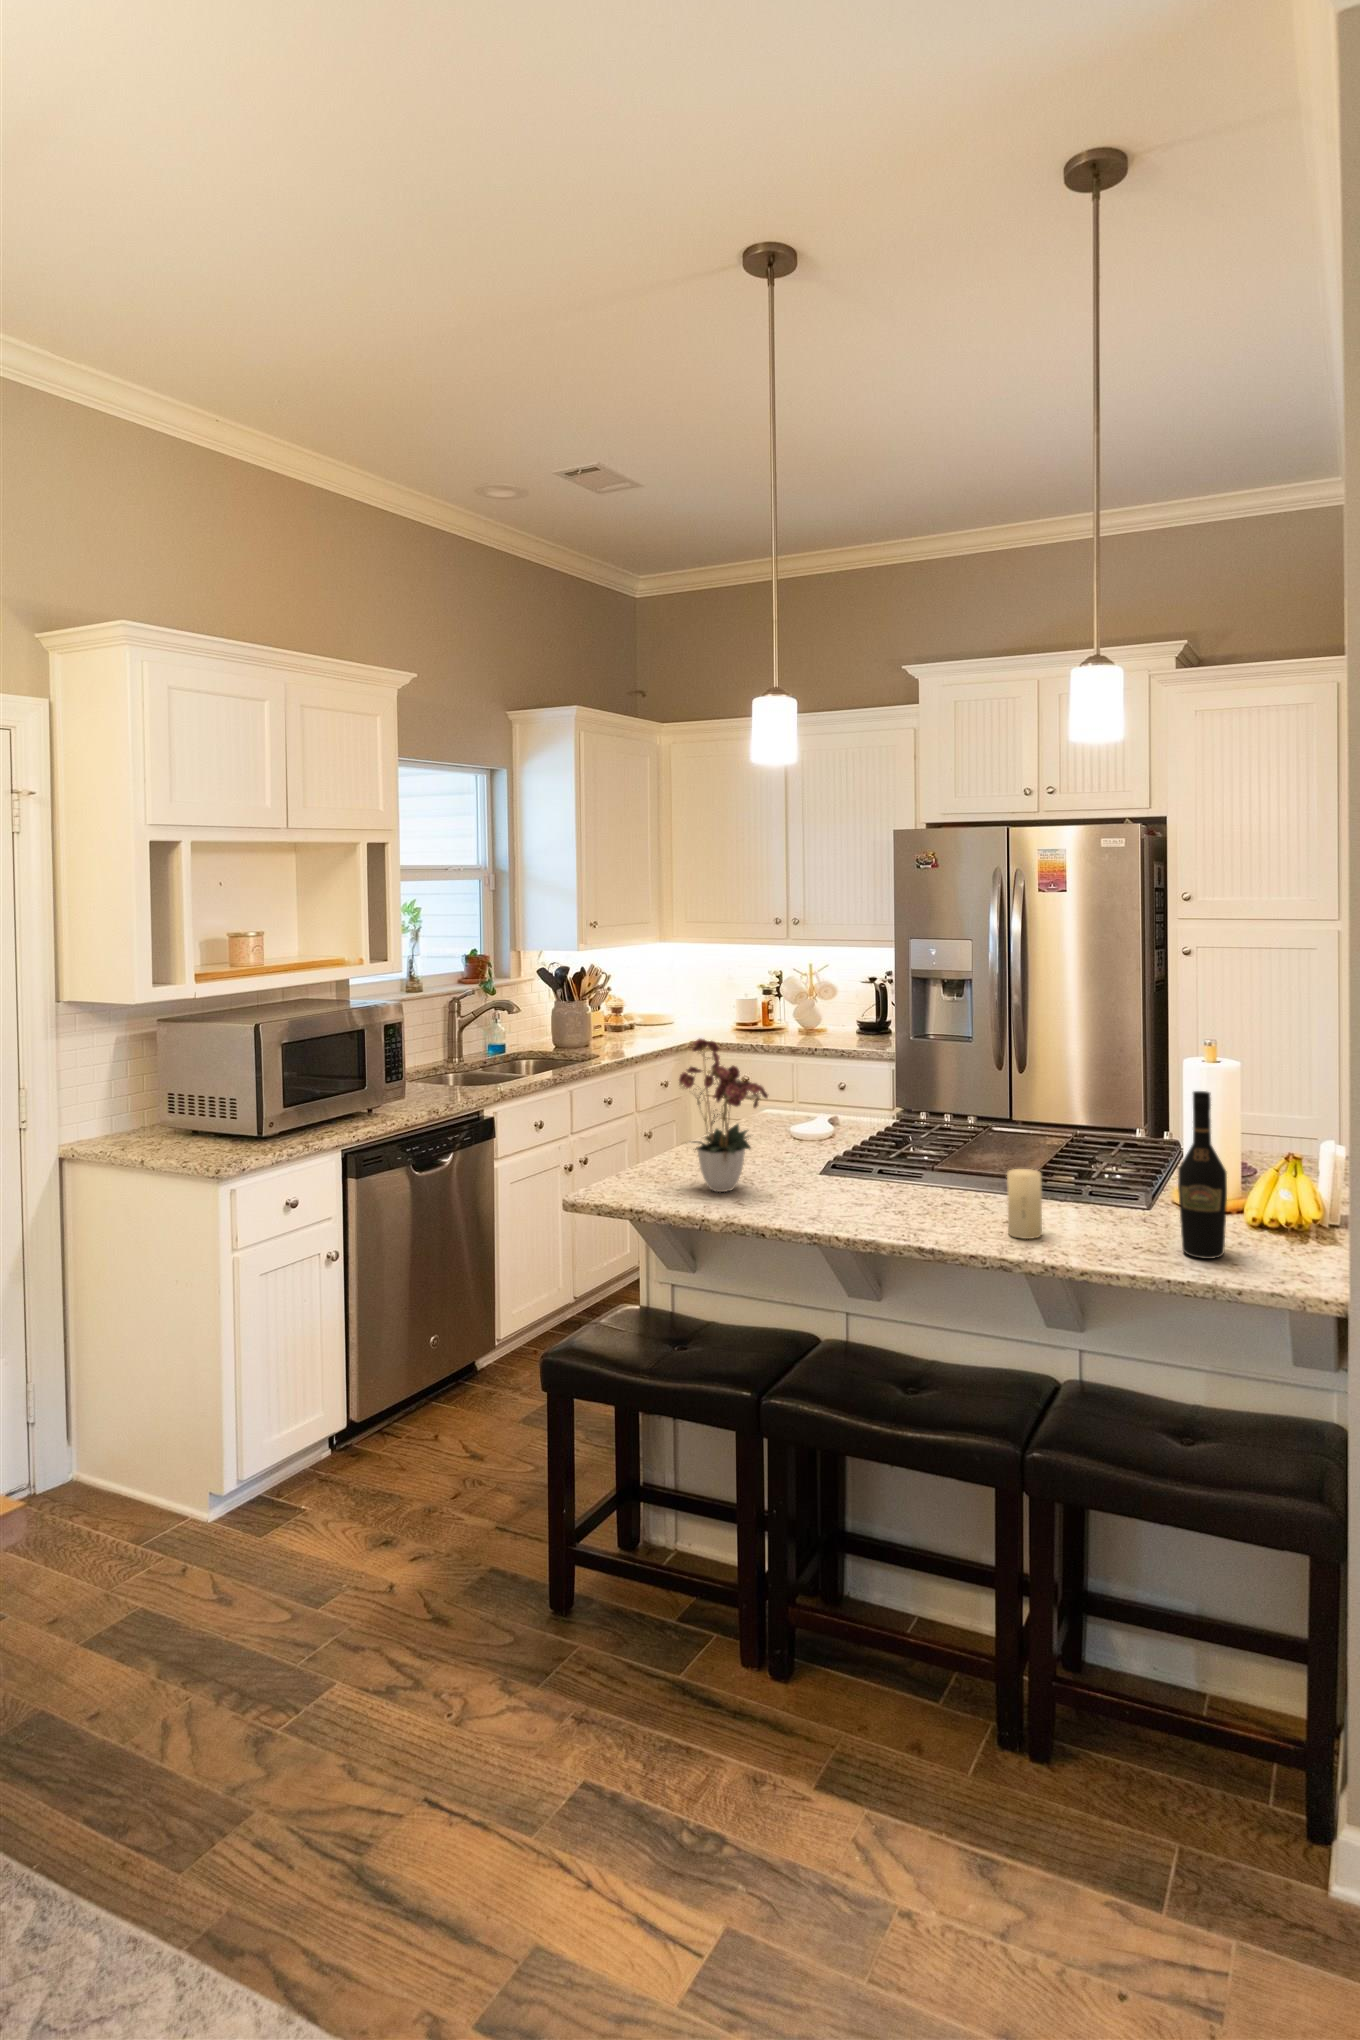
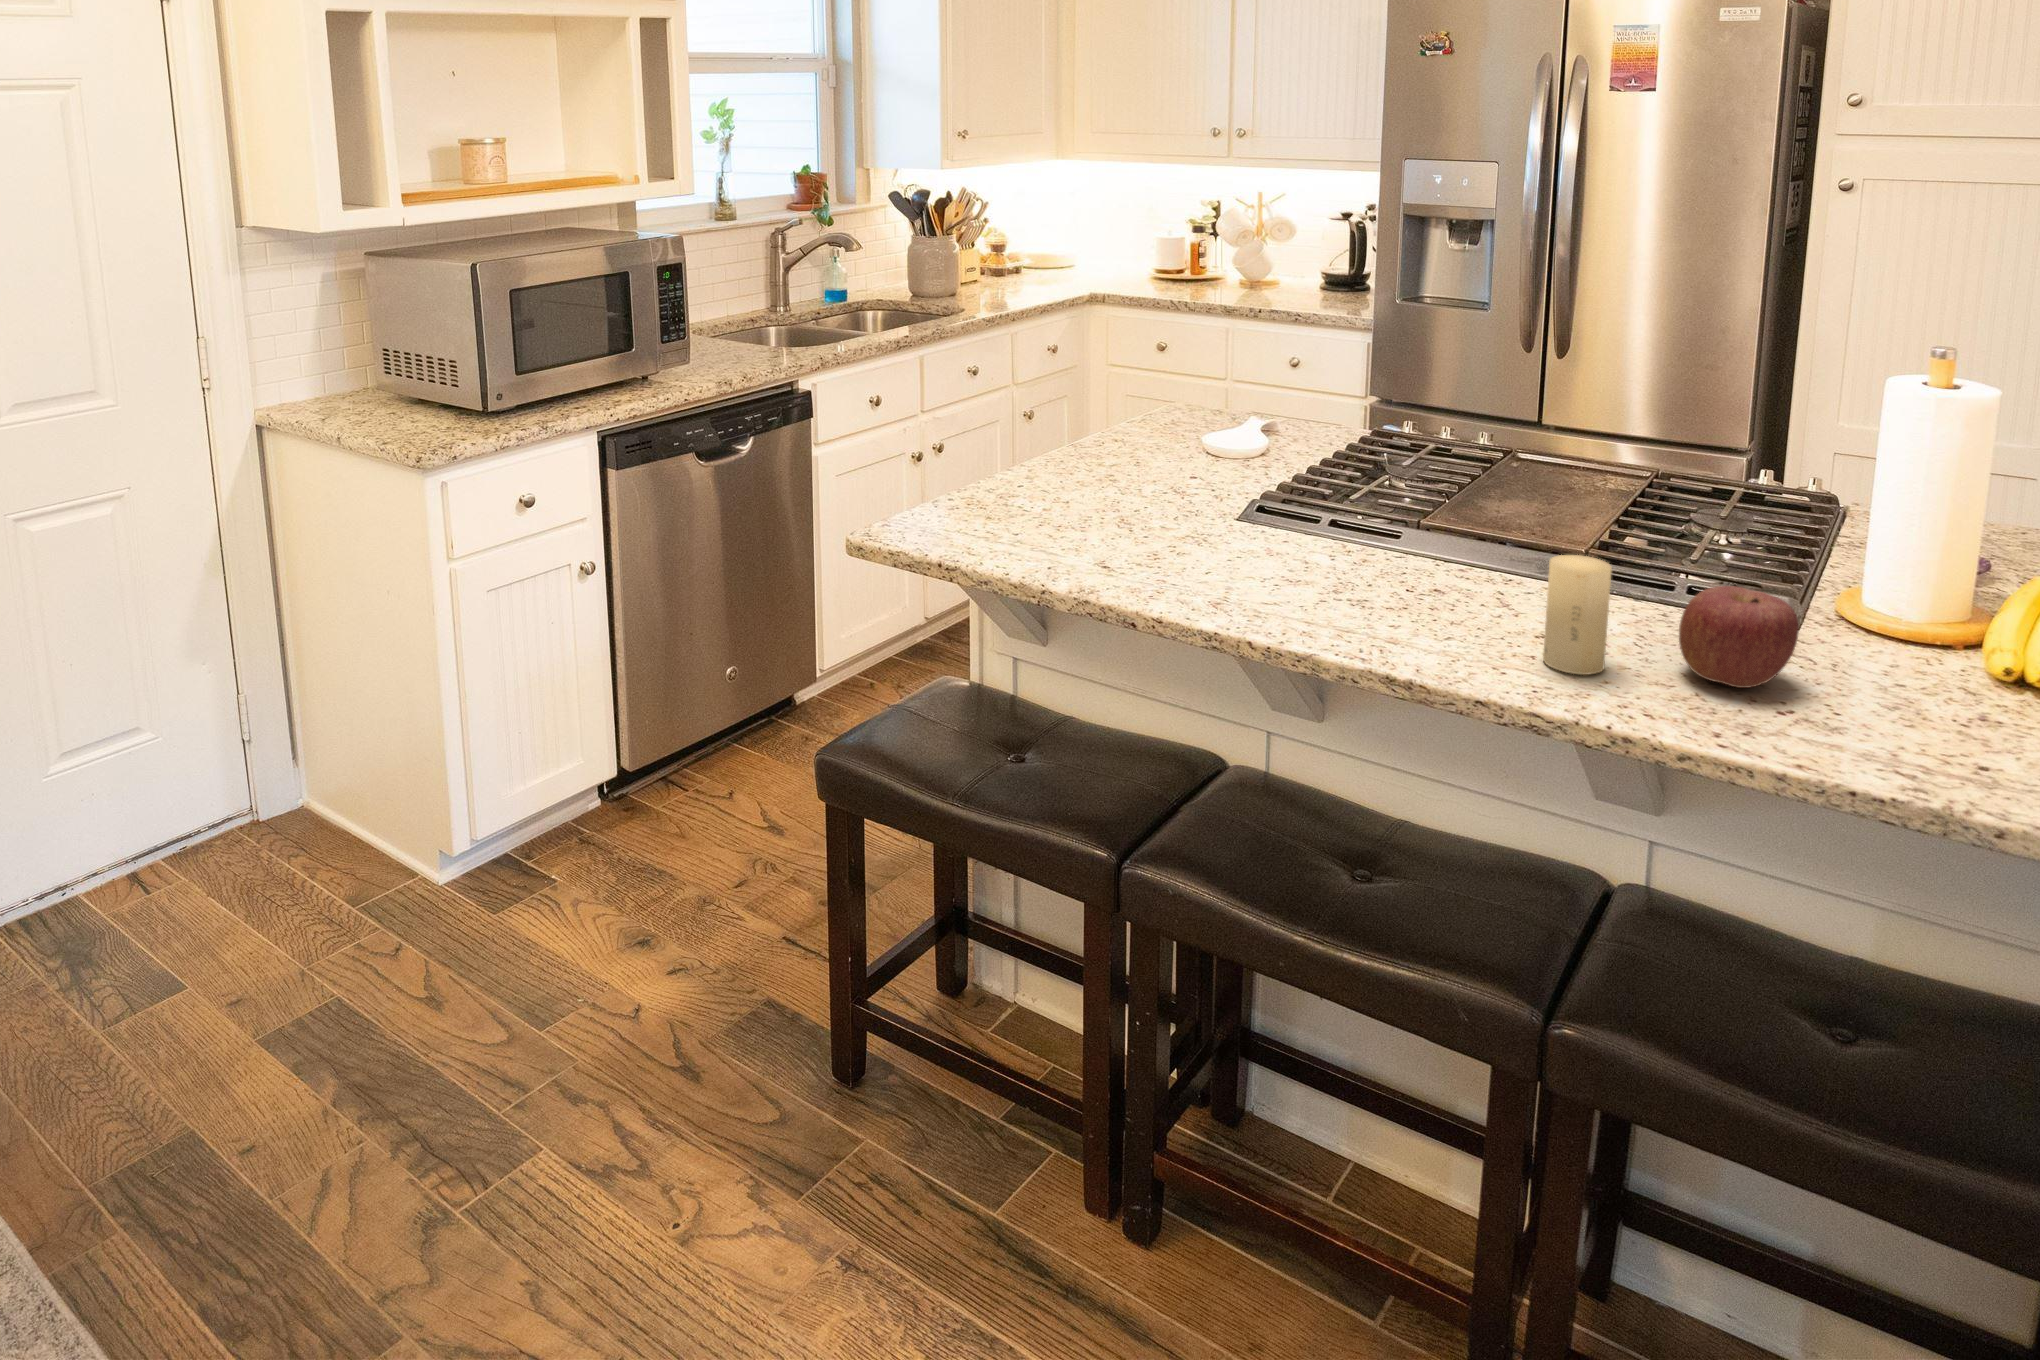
flower arrangement: present [679,1039,768,1192] -> none [1008,299,1166,543]
wine bottle: present [1178,1091,1227,1259] -> none [1874,449,1984,749]
apple: none [1081,1181,1143,1239] -> present [1679,586,1799,688]

